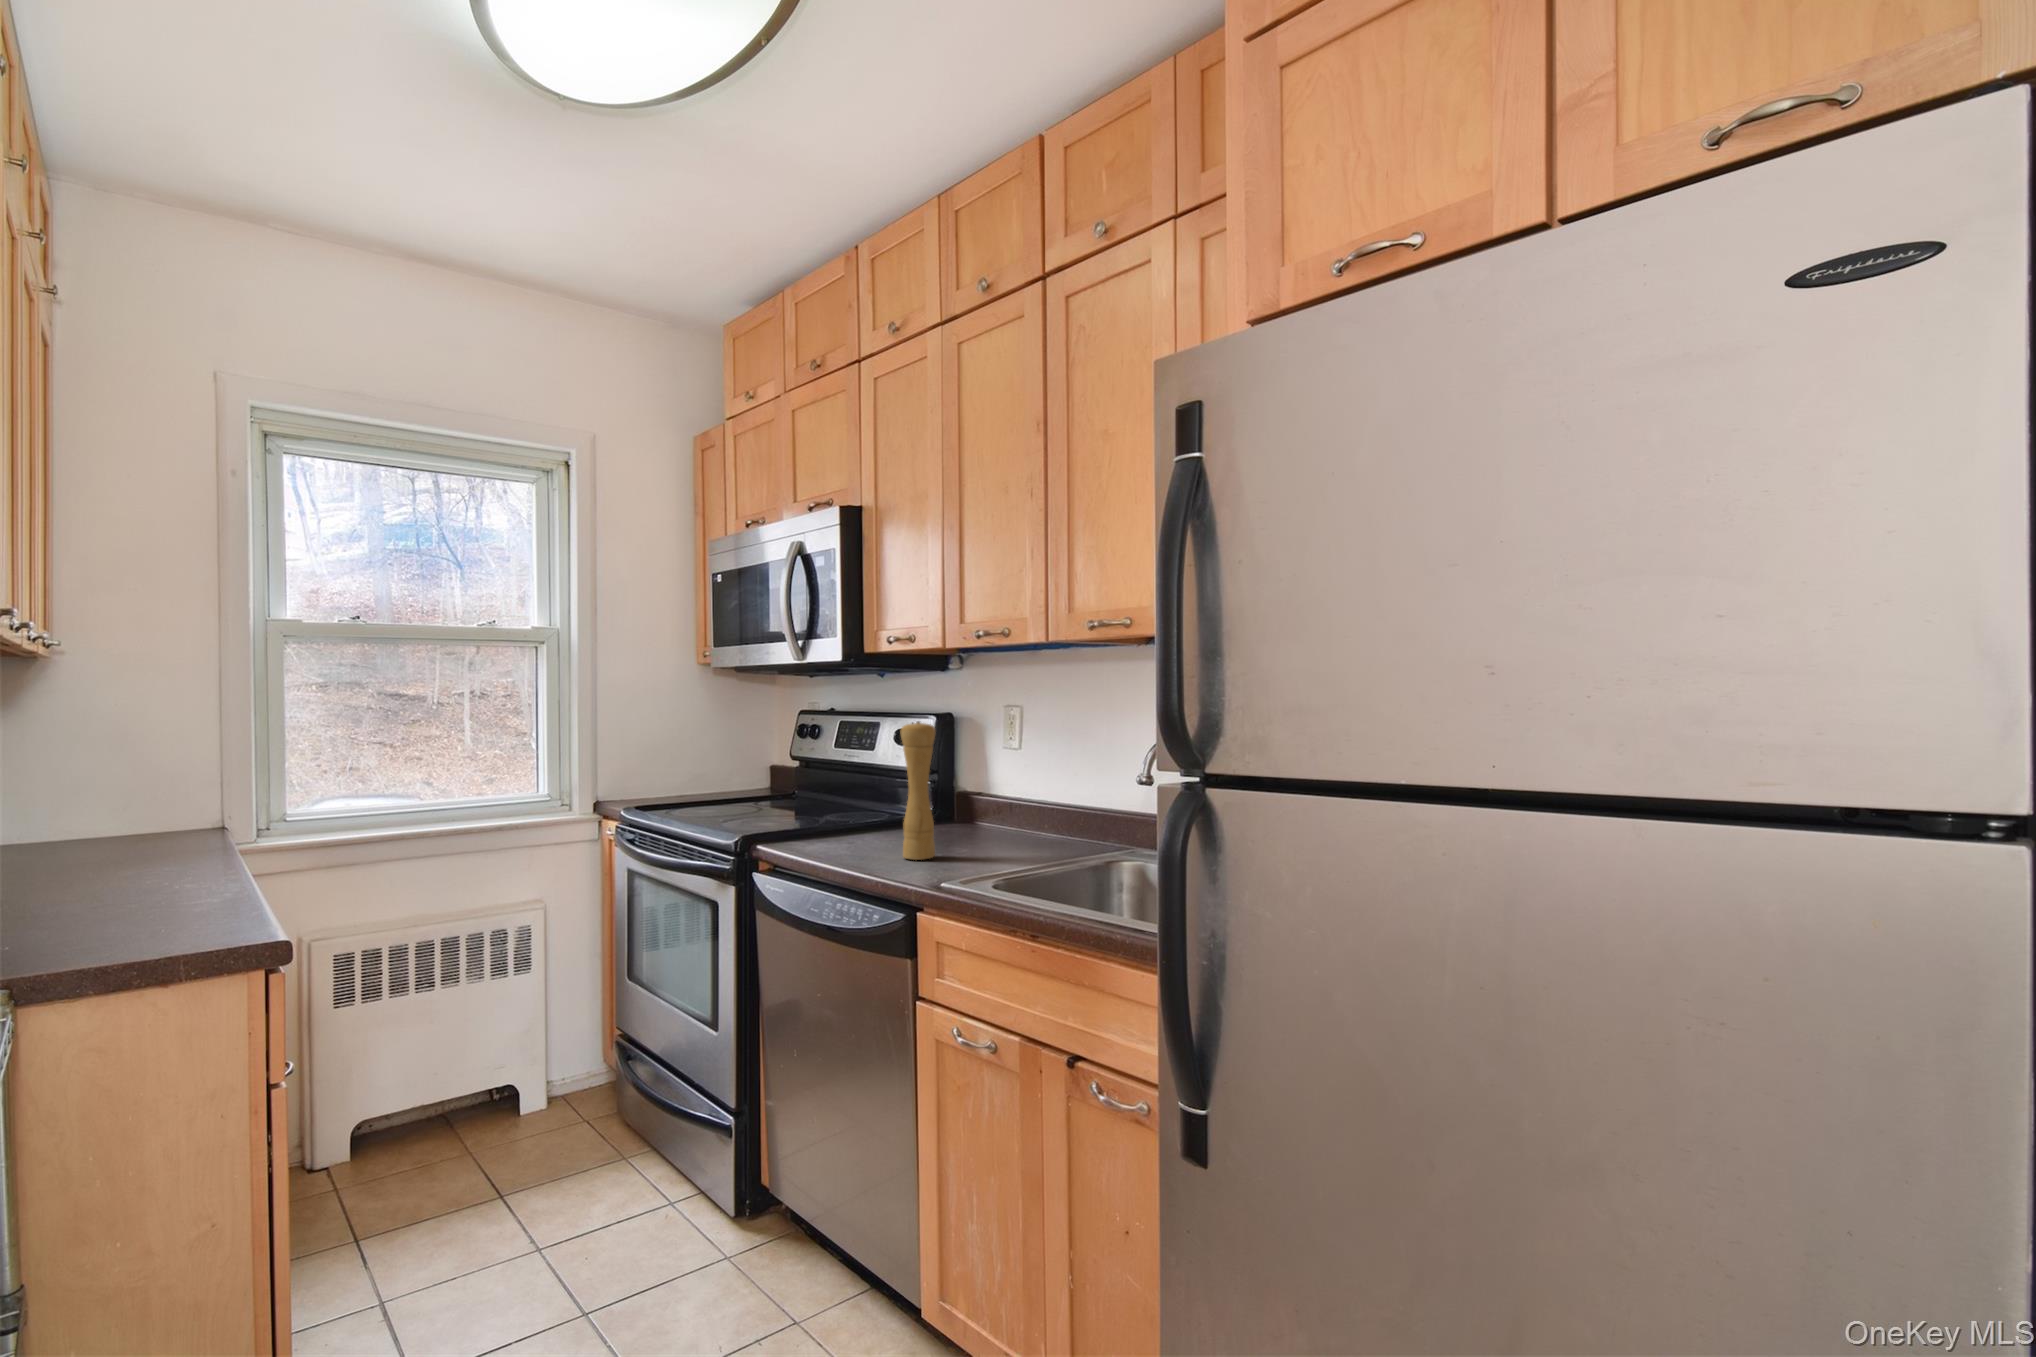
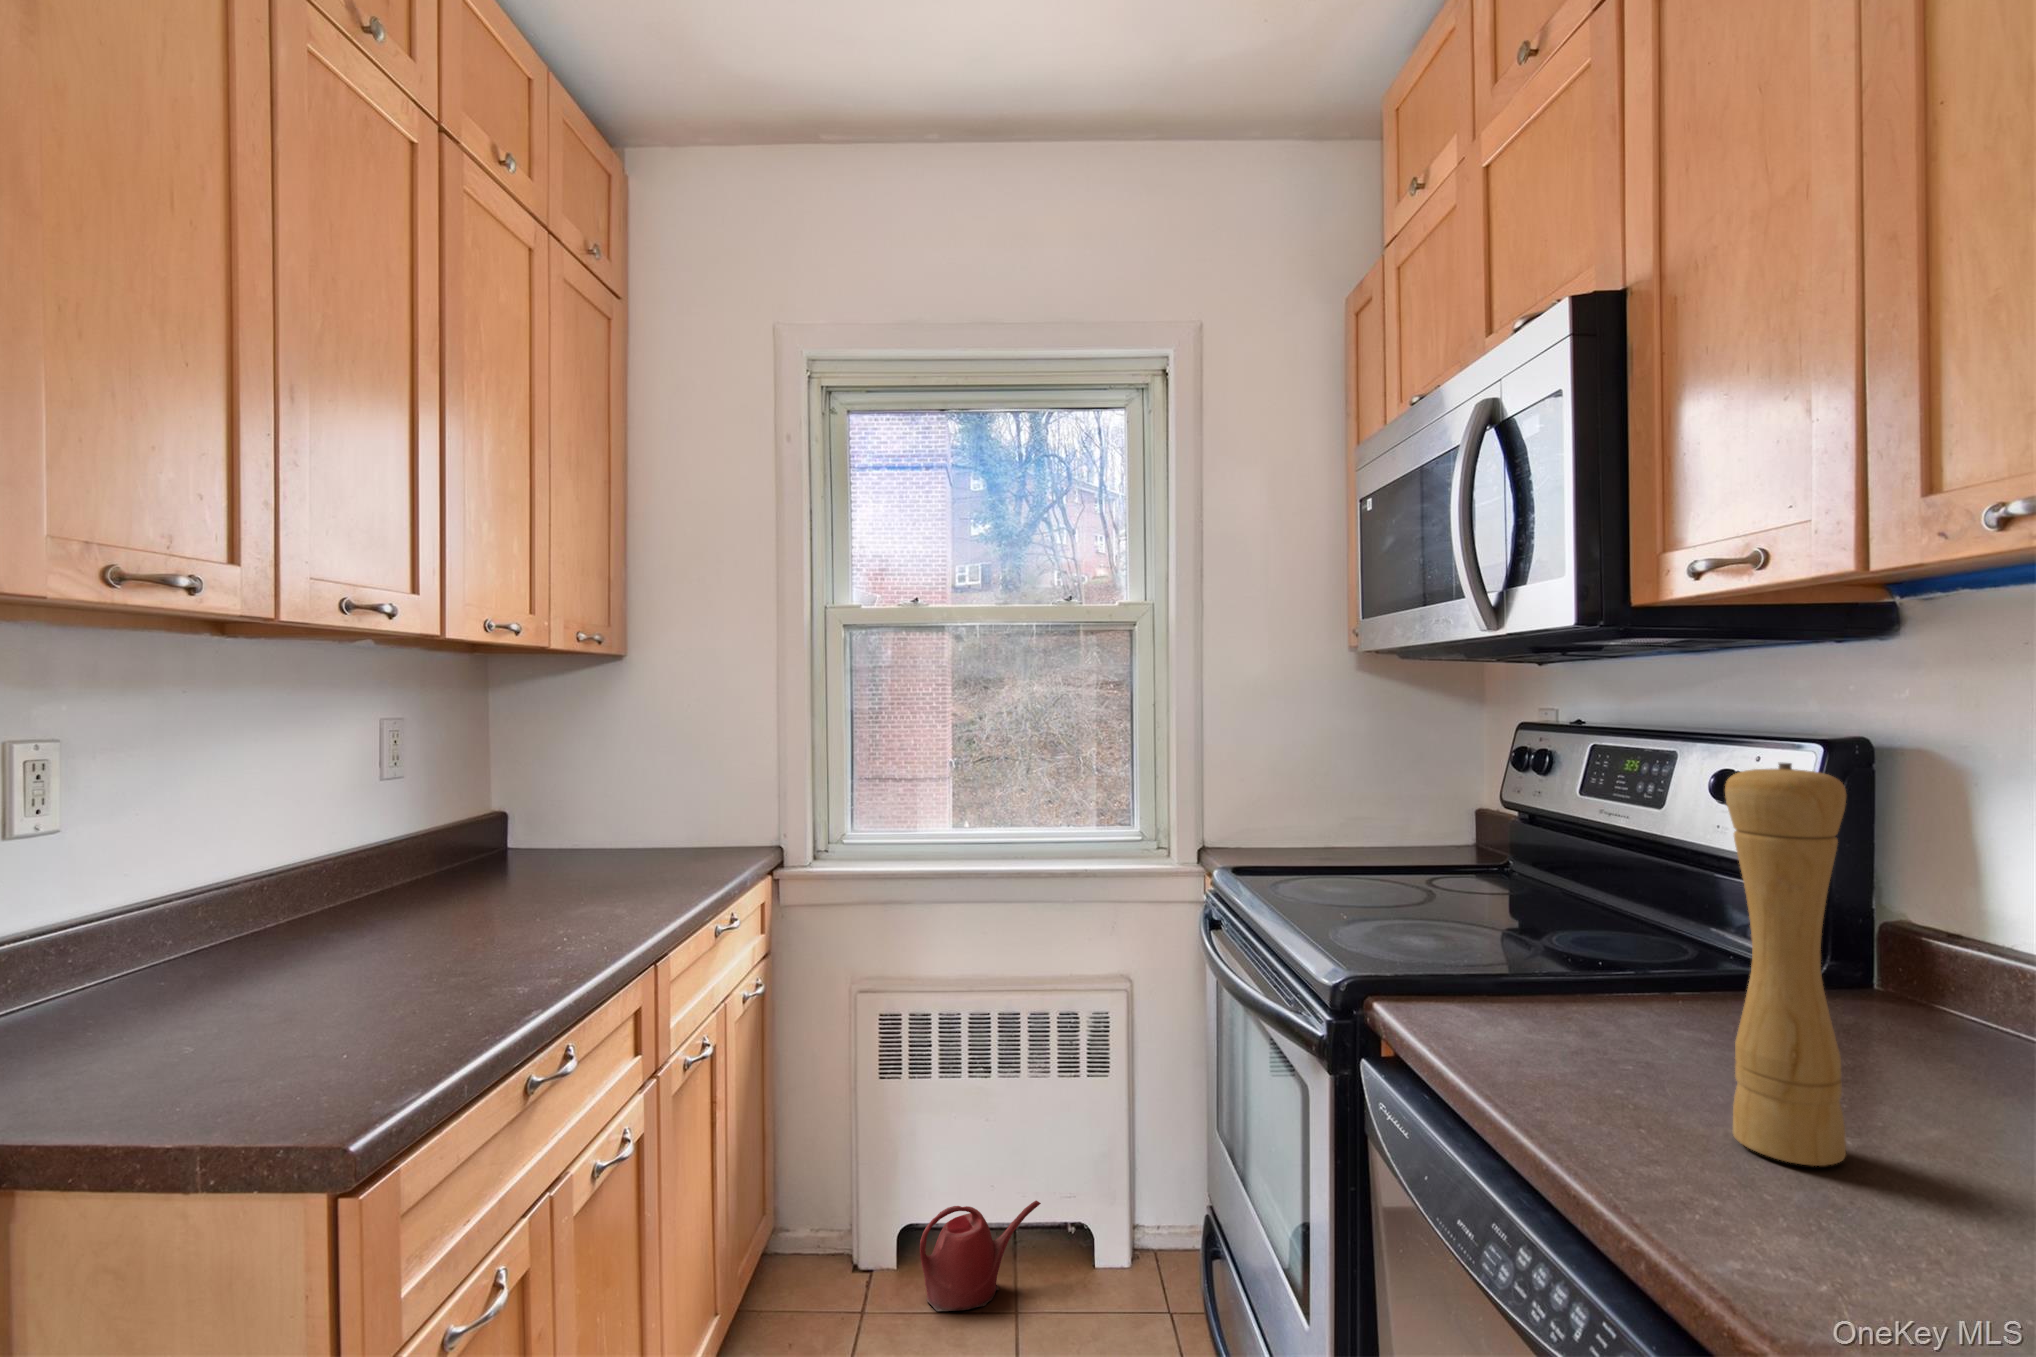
watering can: none [384,1072,479,1167] -> present [920,1201,1041,1311]

